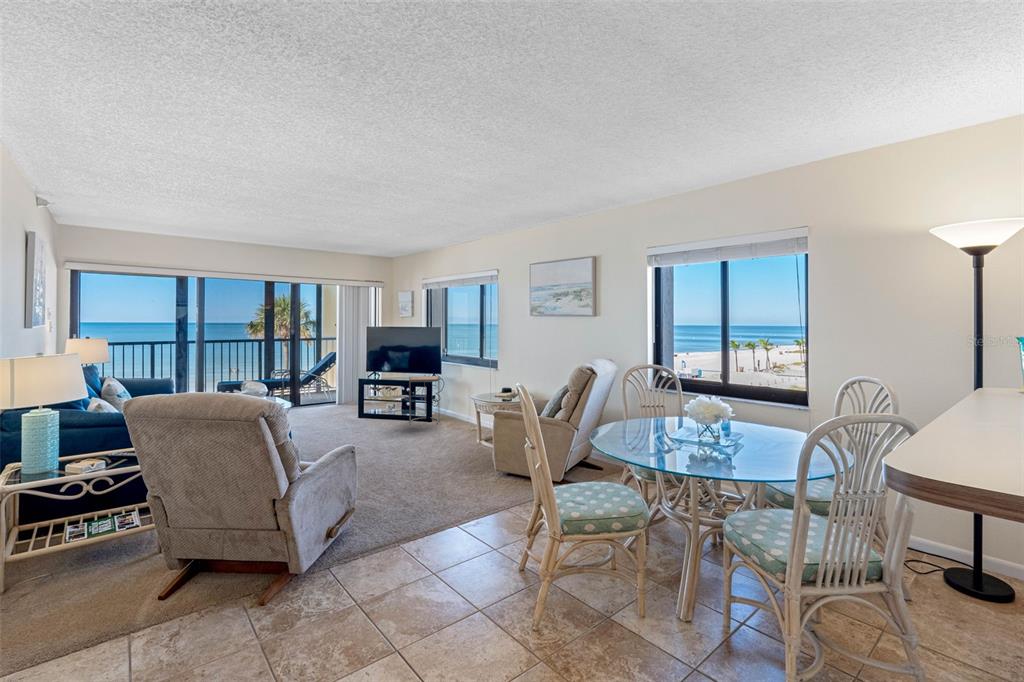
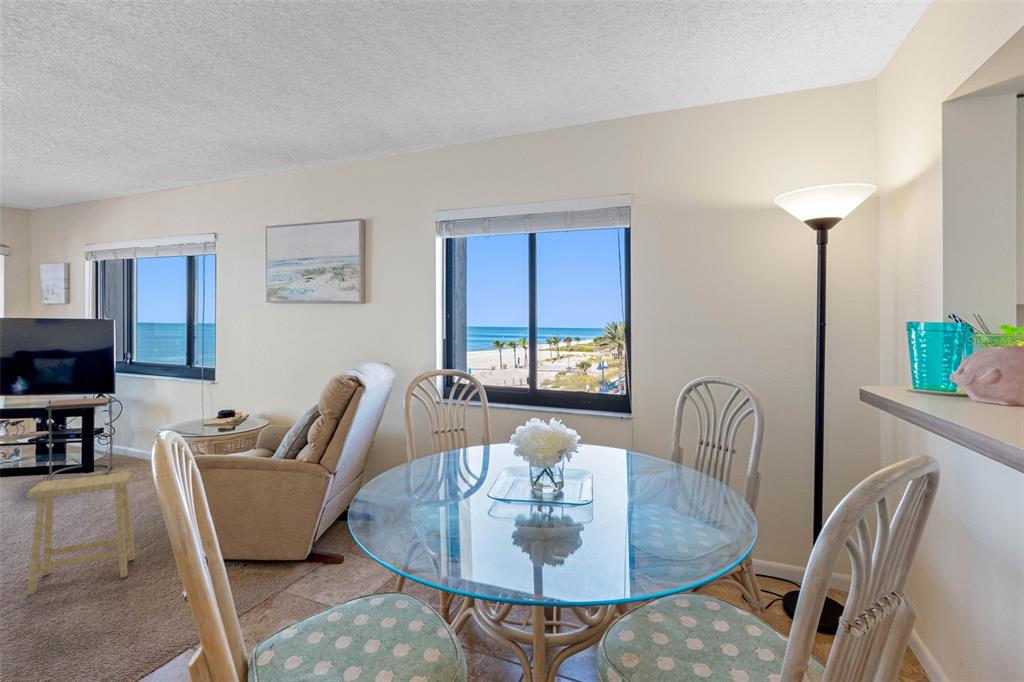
footstool: none [423,419,467,478] -> present [27,472,135,595]

